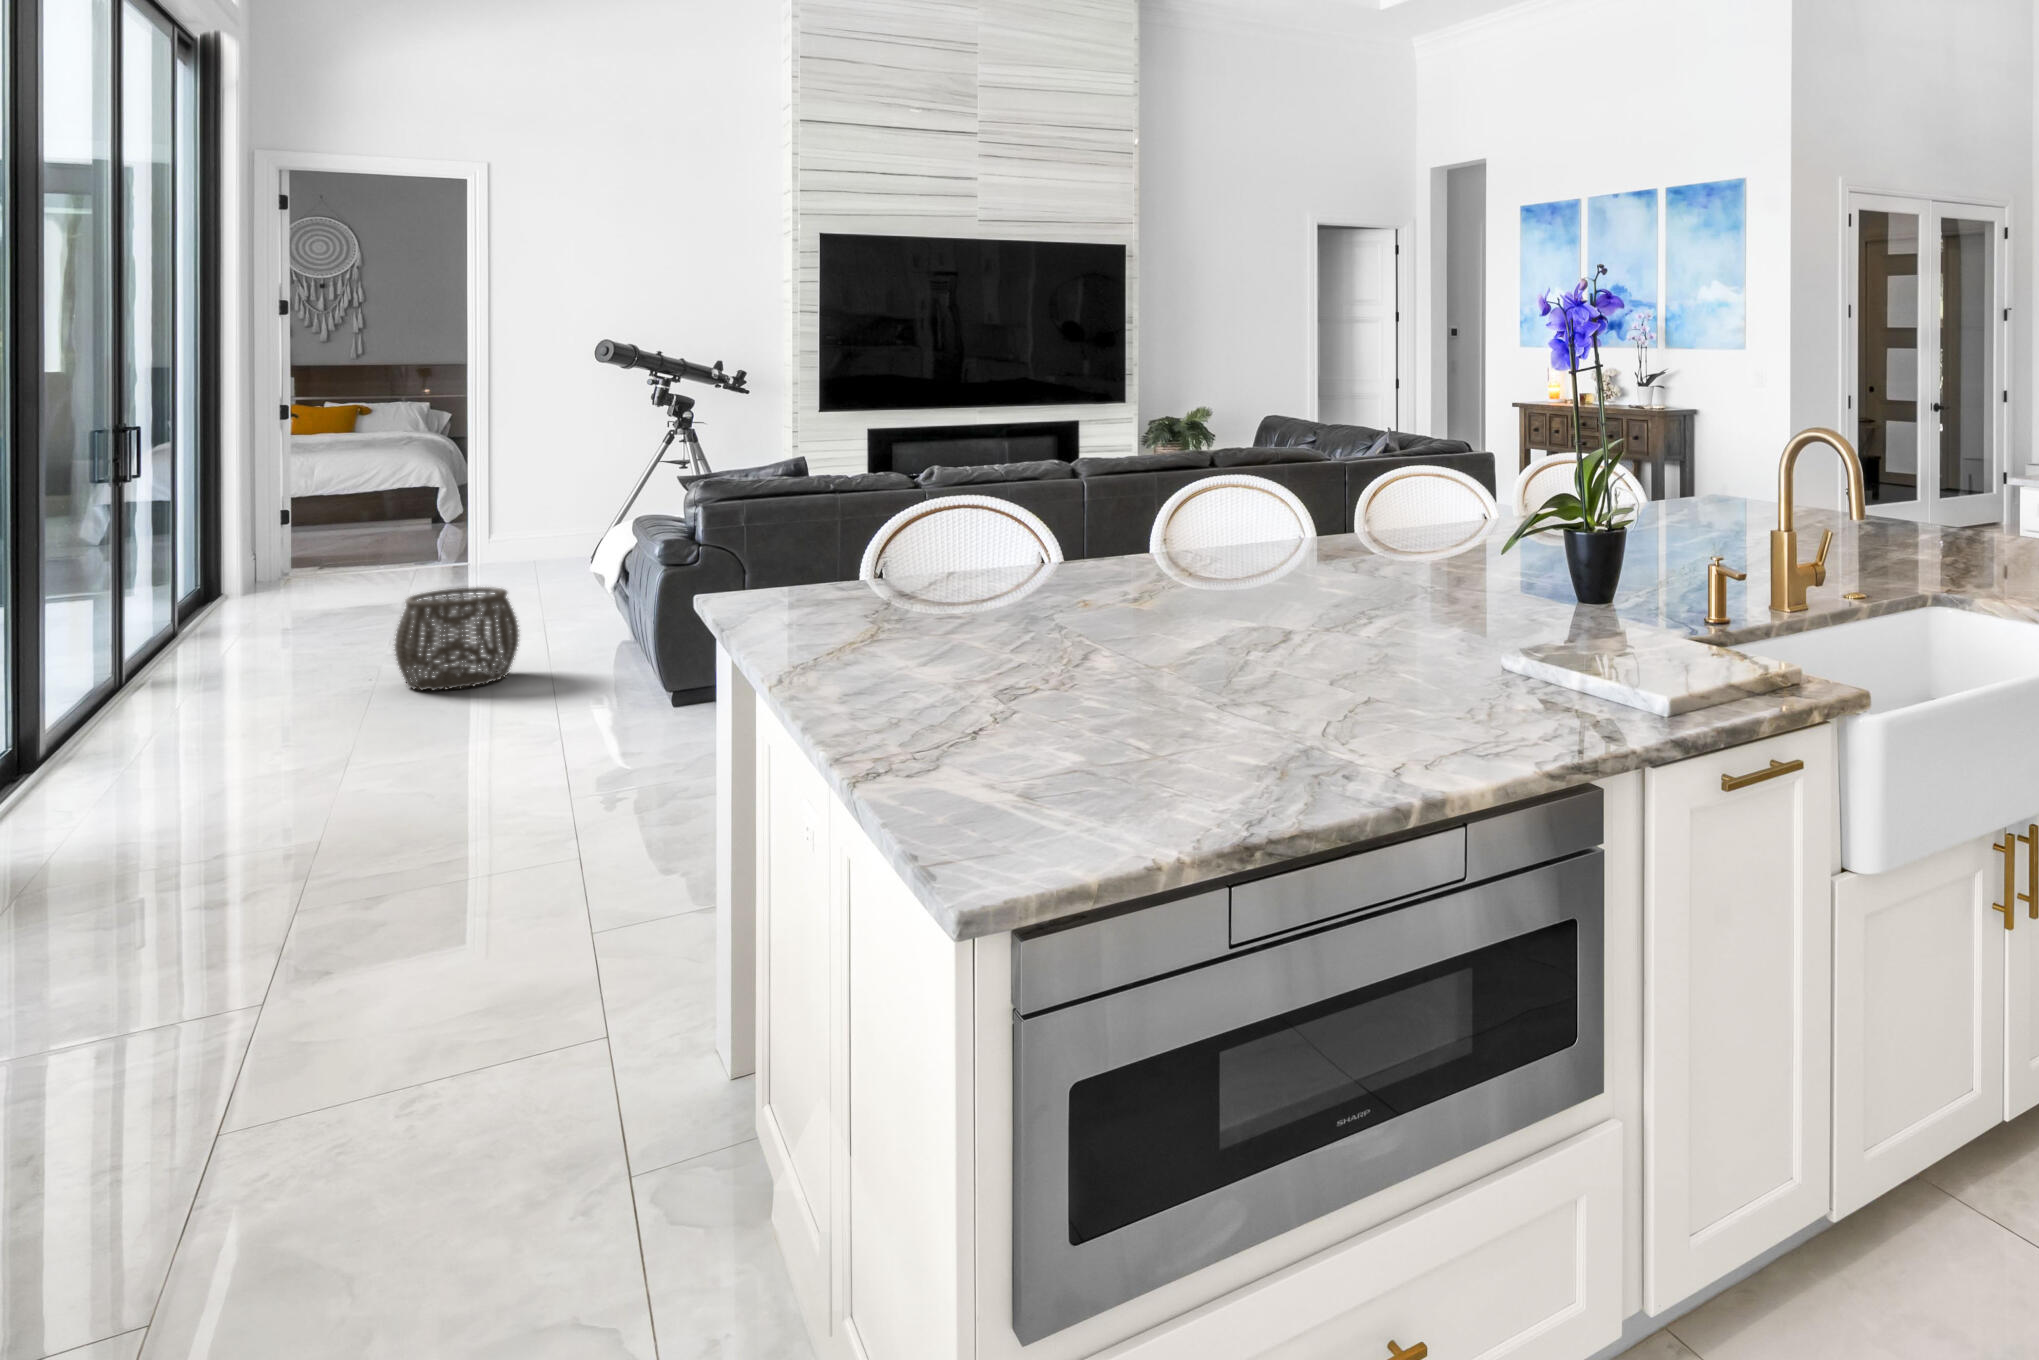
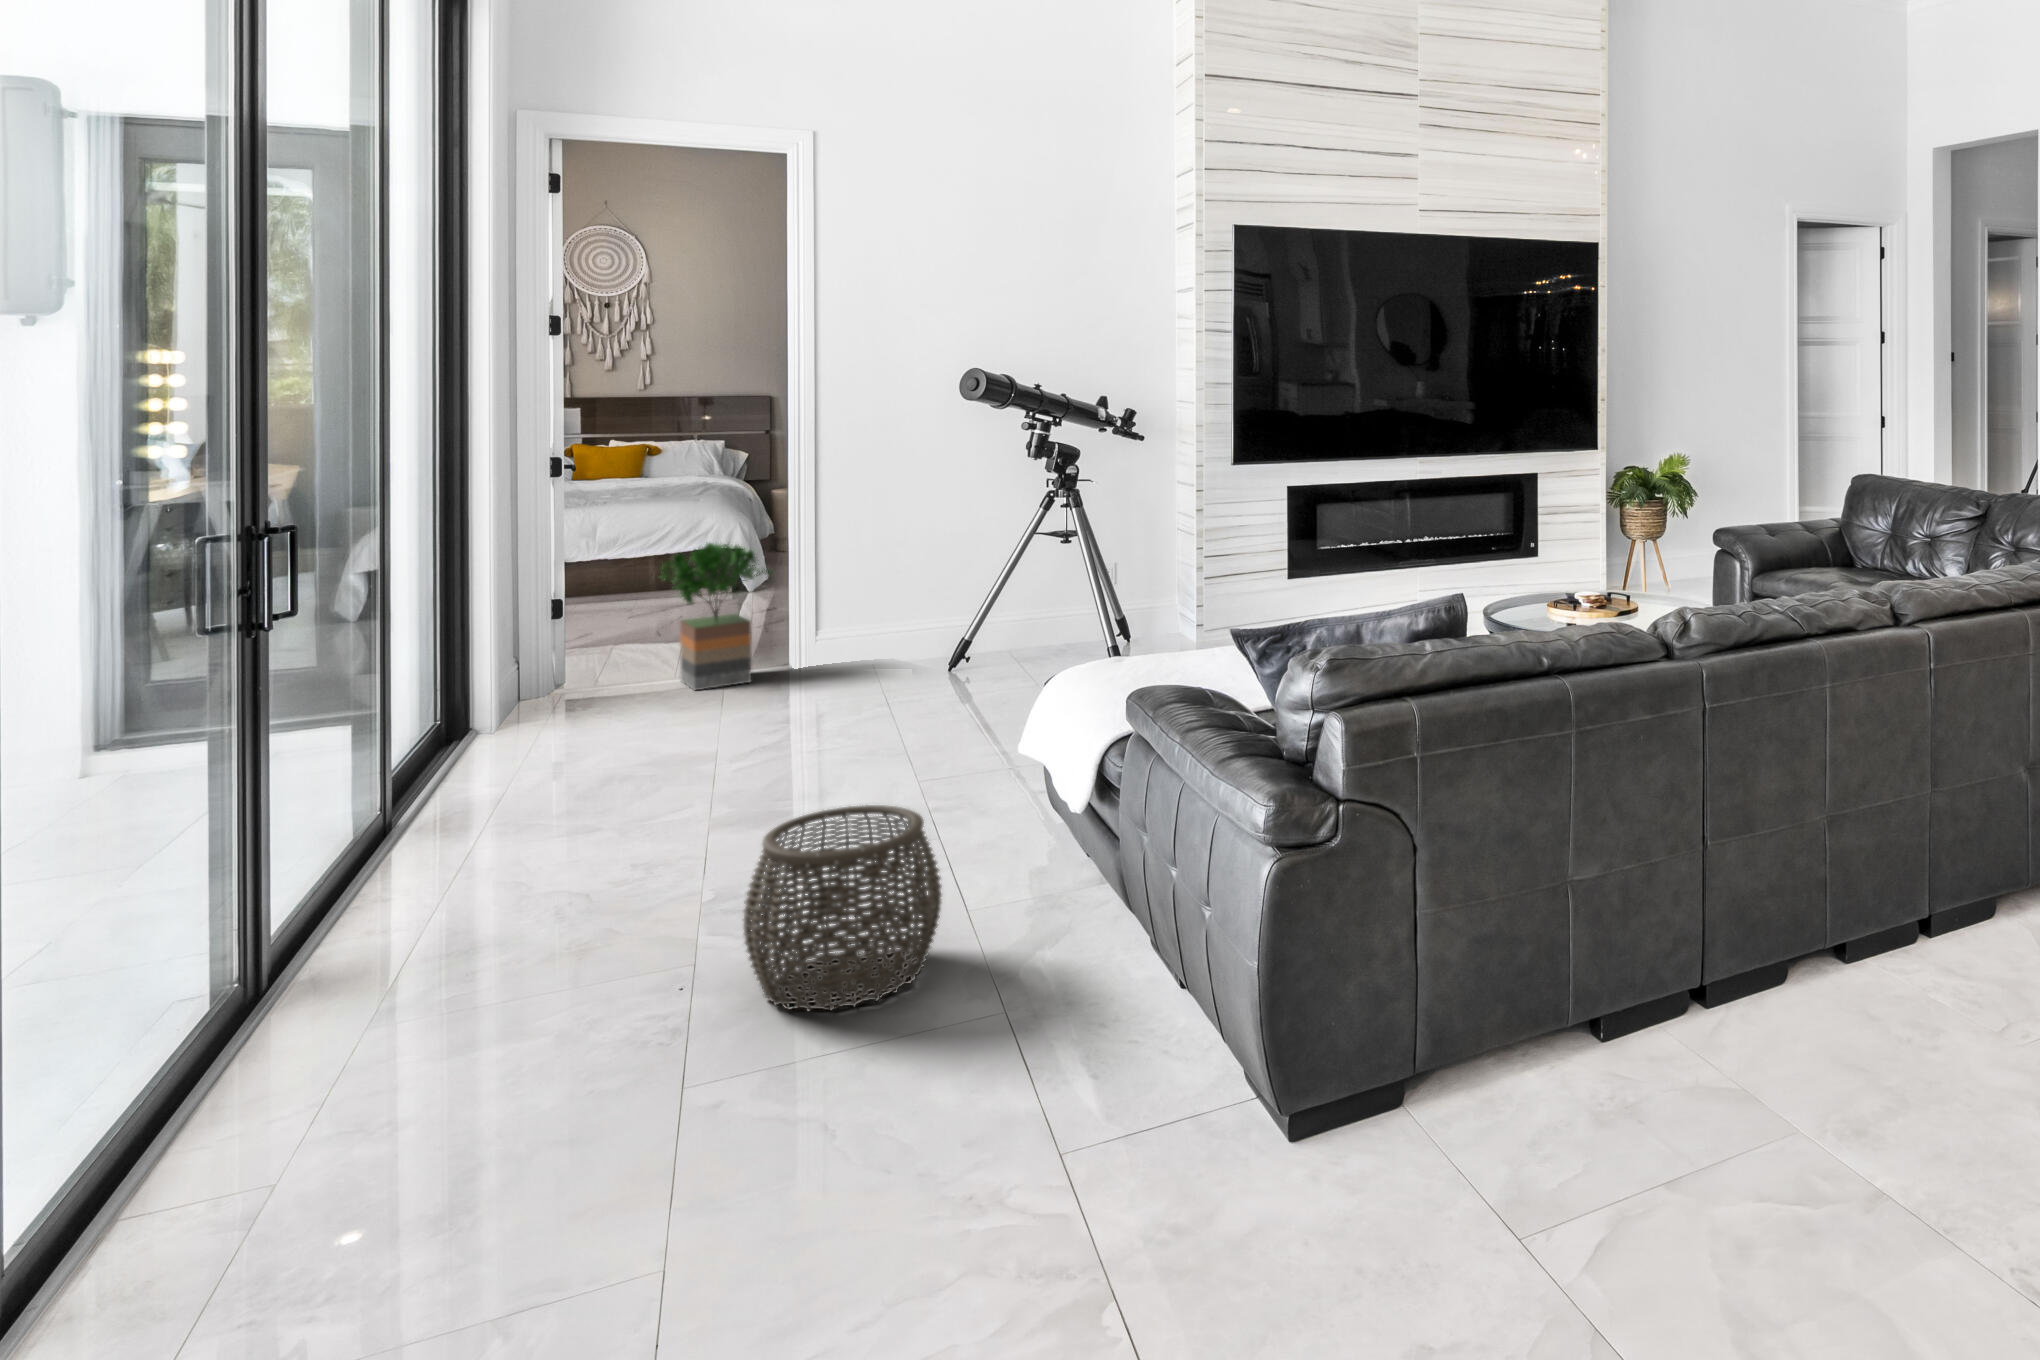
potted tree: none [361,468,457,576] -> present [661,542,773,690]

